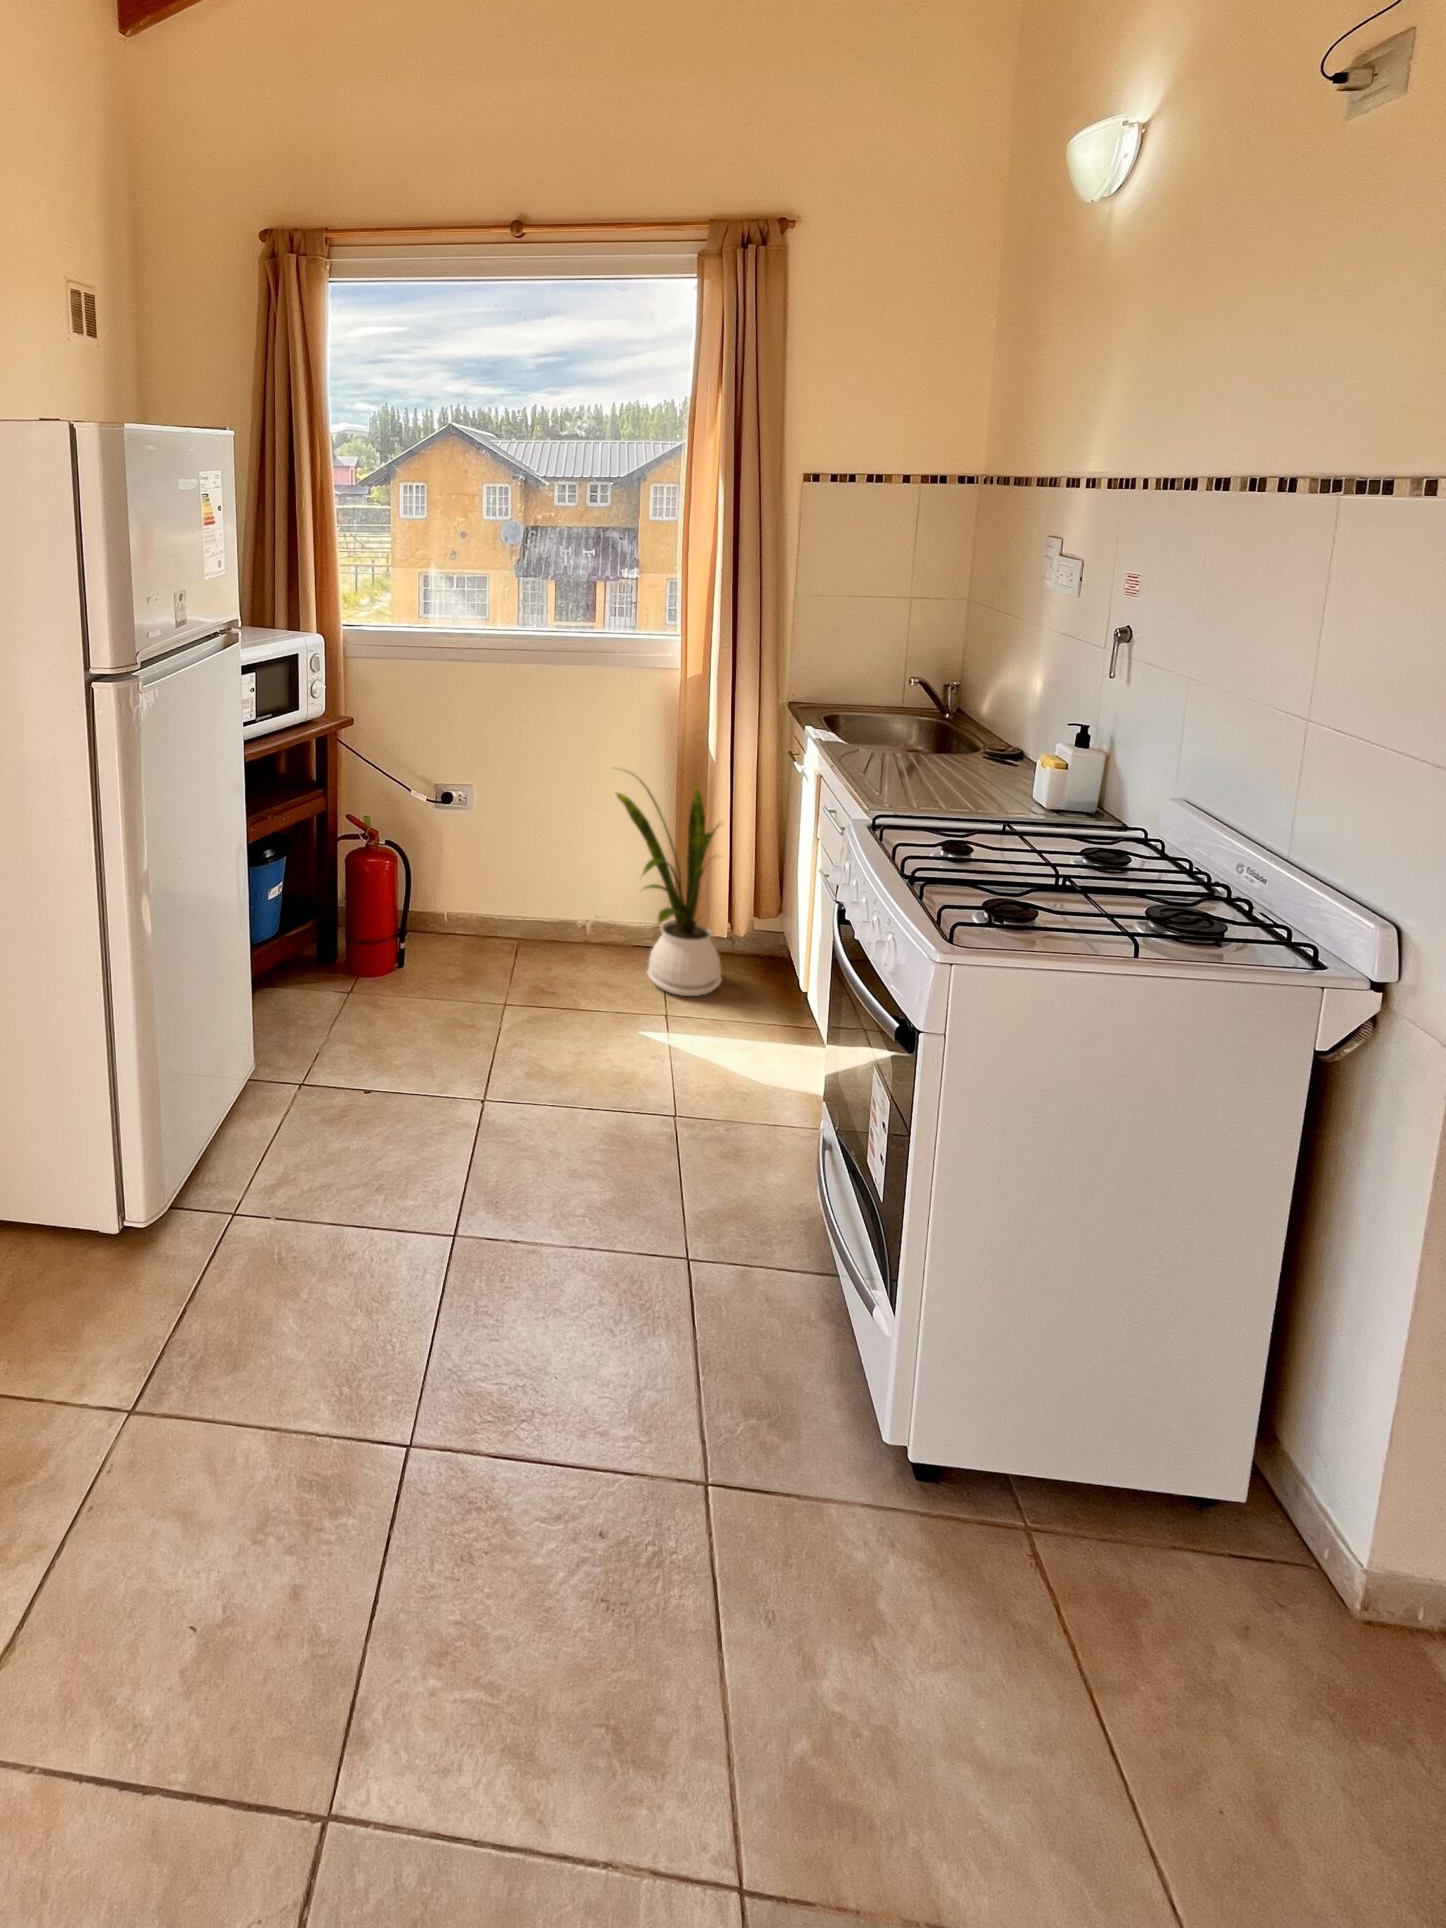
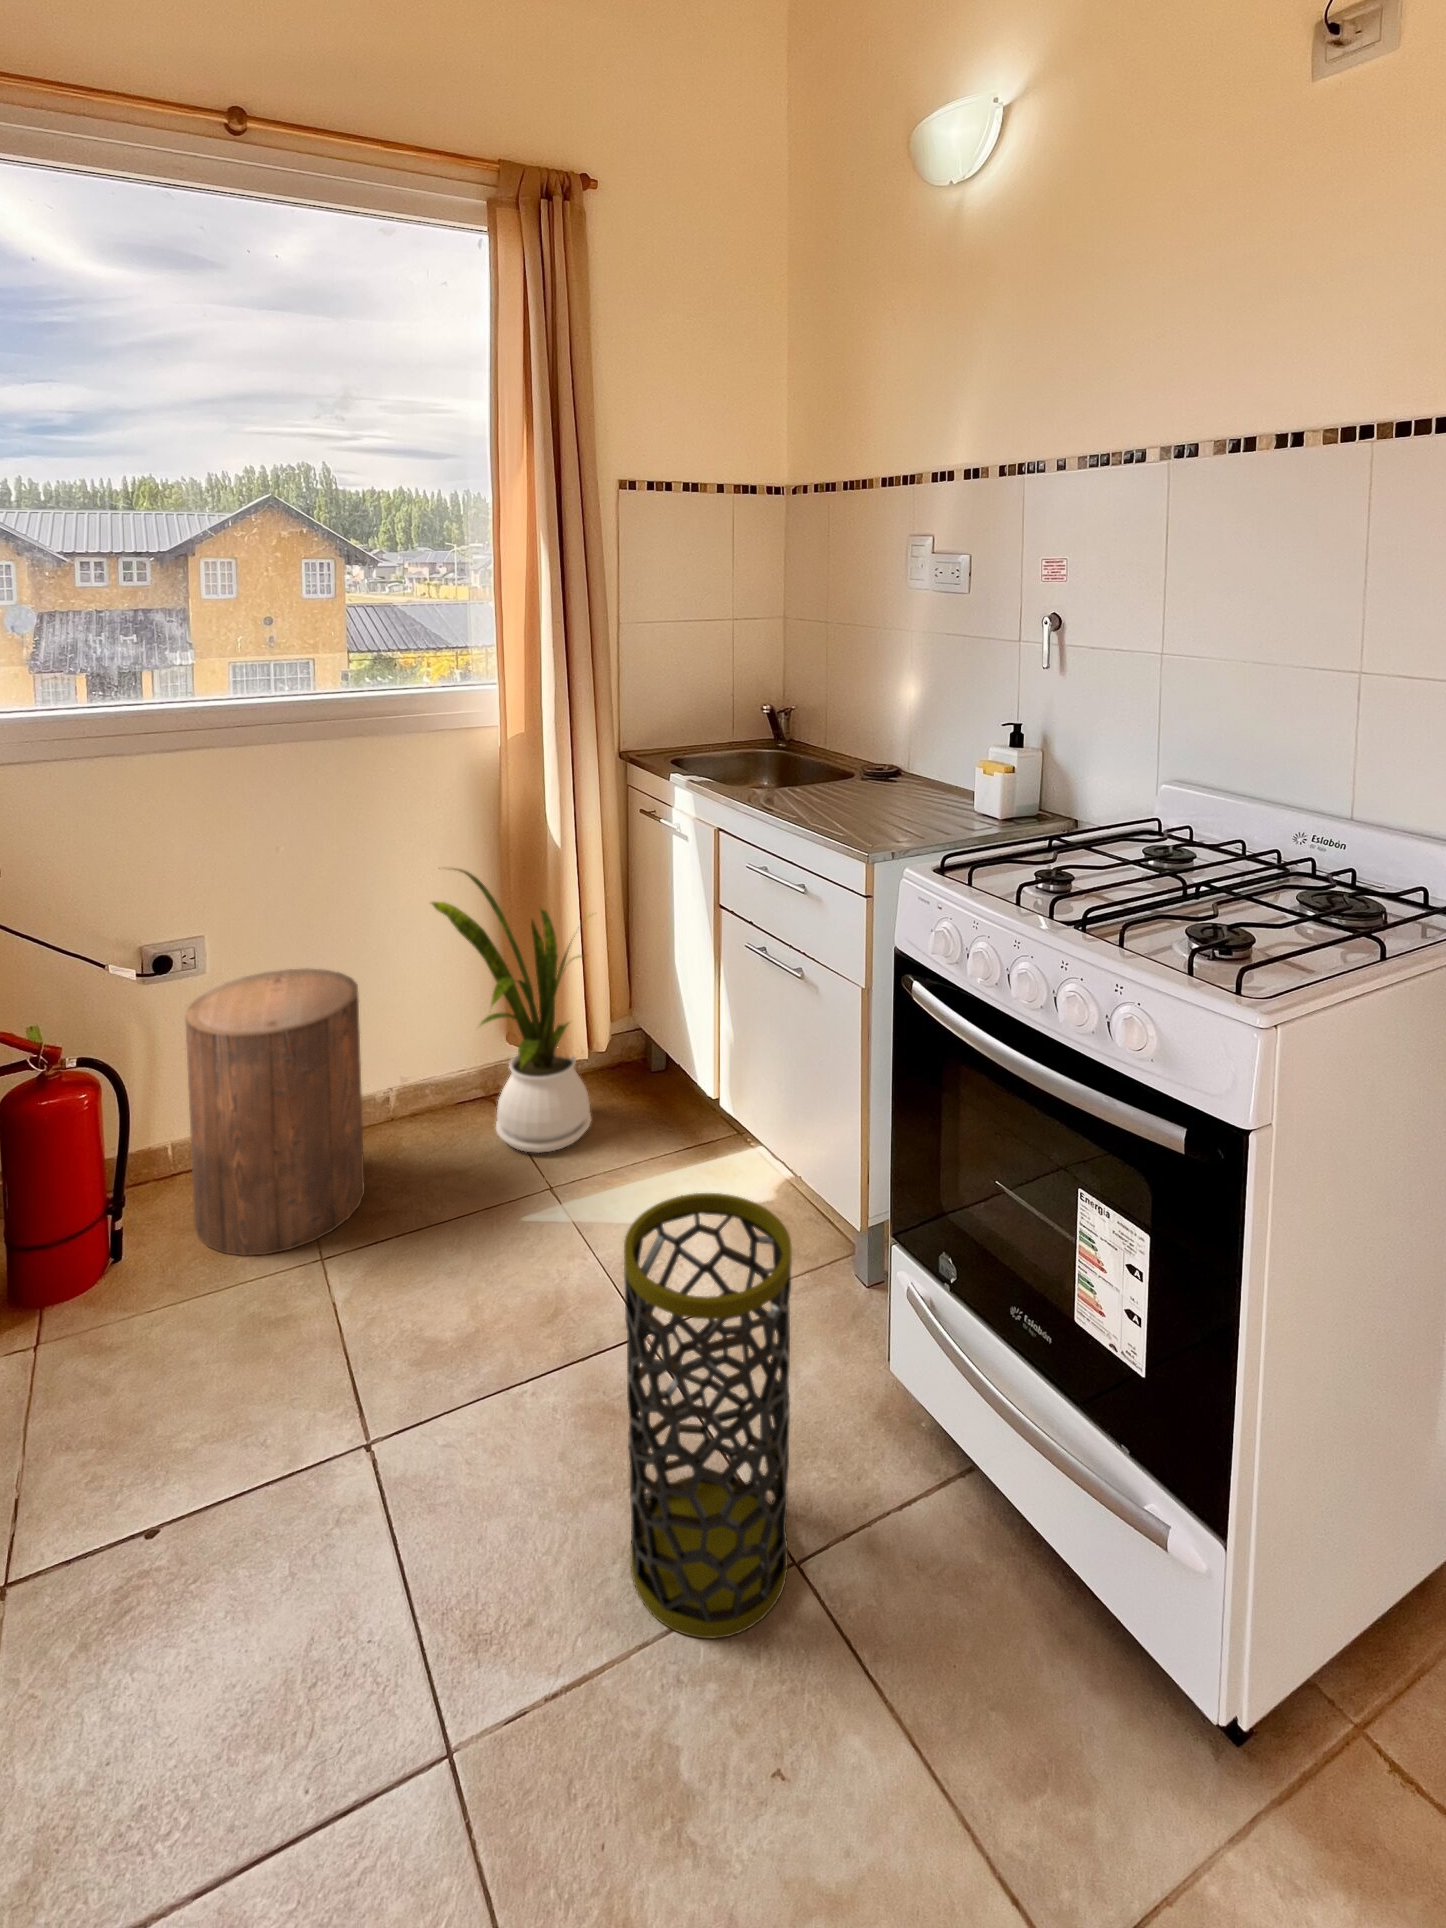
stool: none [444,817,553,995] -> present [185,969,365,1256]
trash can: none [588,1002,705,1271] -> present [624,1193,792,1639]

